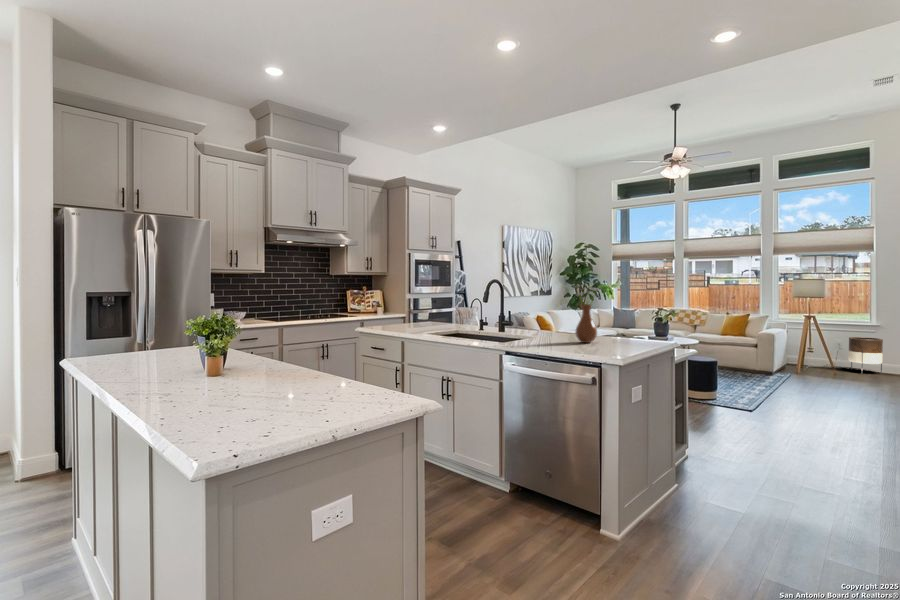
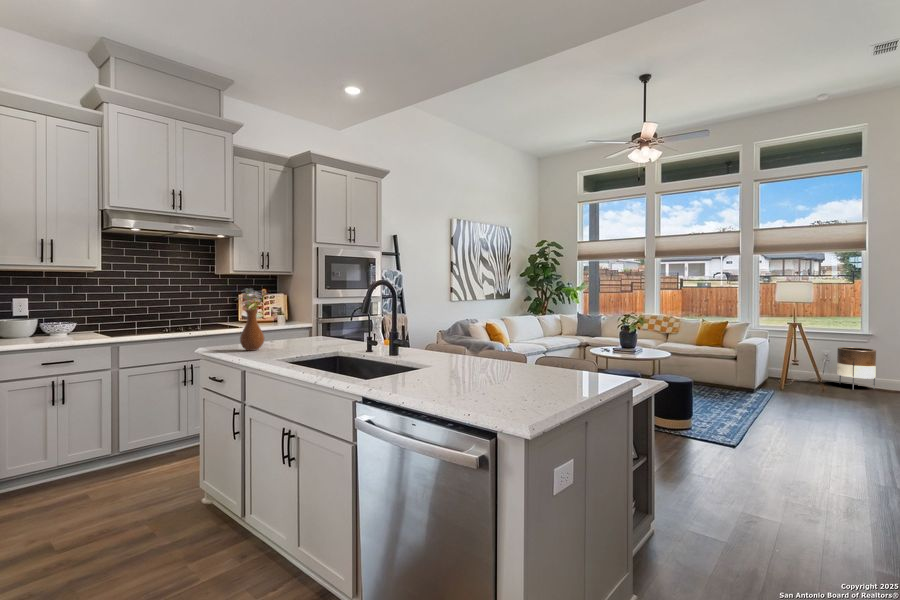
vase: present [572,286,601,343] -> present [239,289,265,351]

